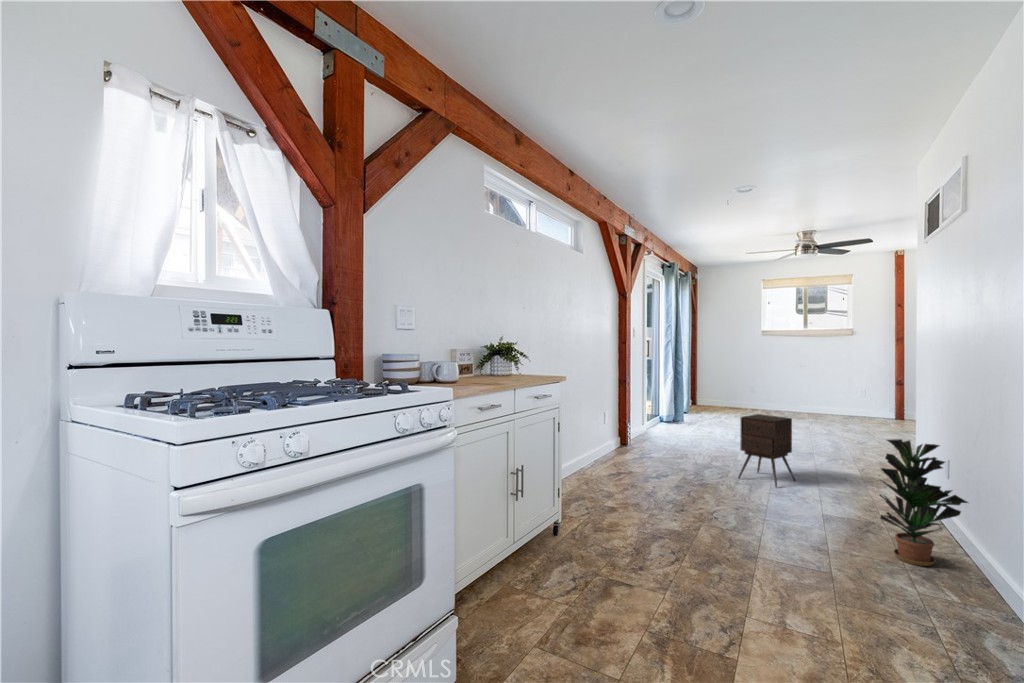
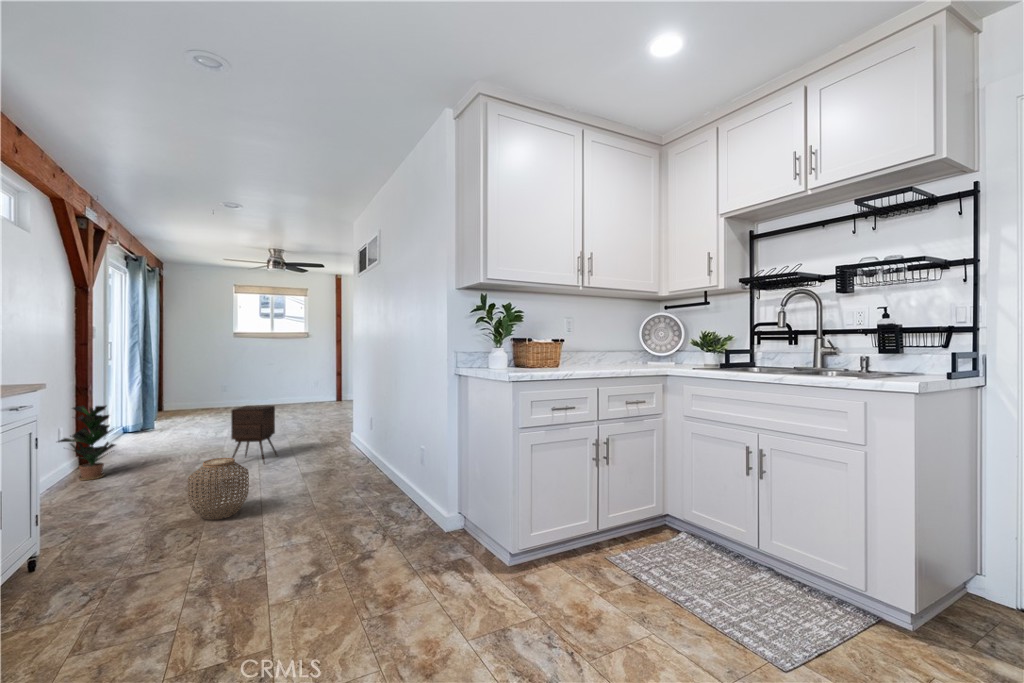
potted plant: present [880,439,968,566] -> present [58,405,115,481]
woven basket: none [678,473,742,546] -> present [188,458,249,520]

